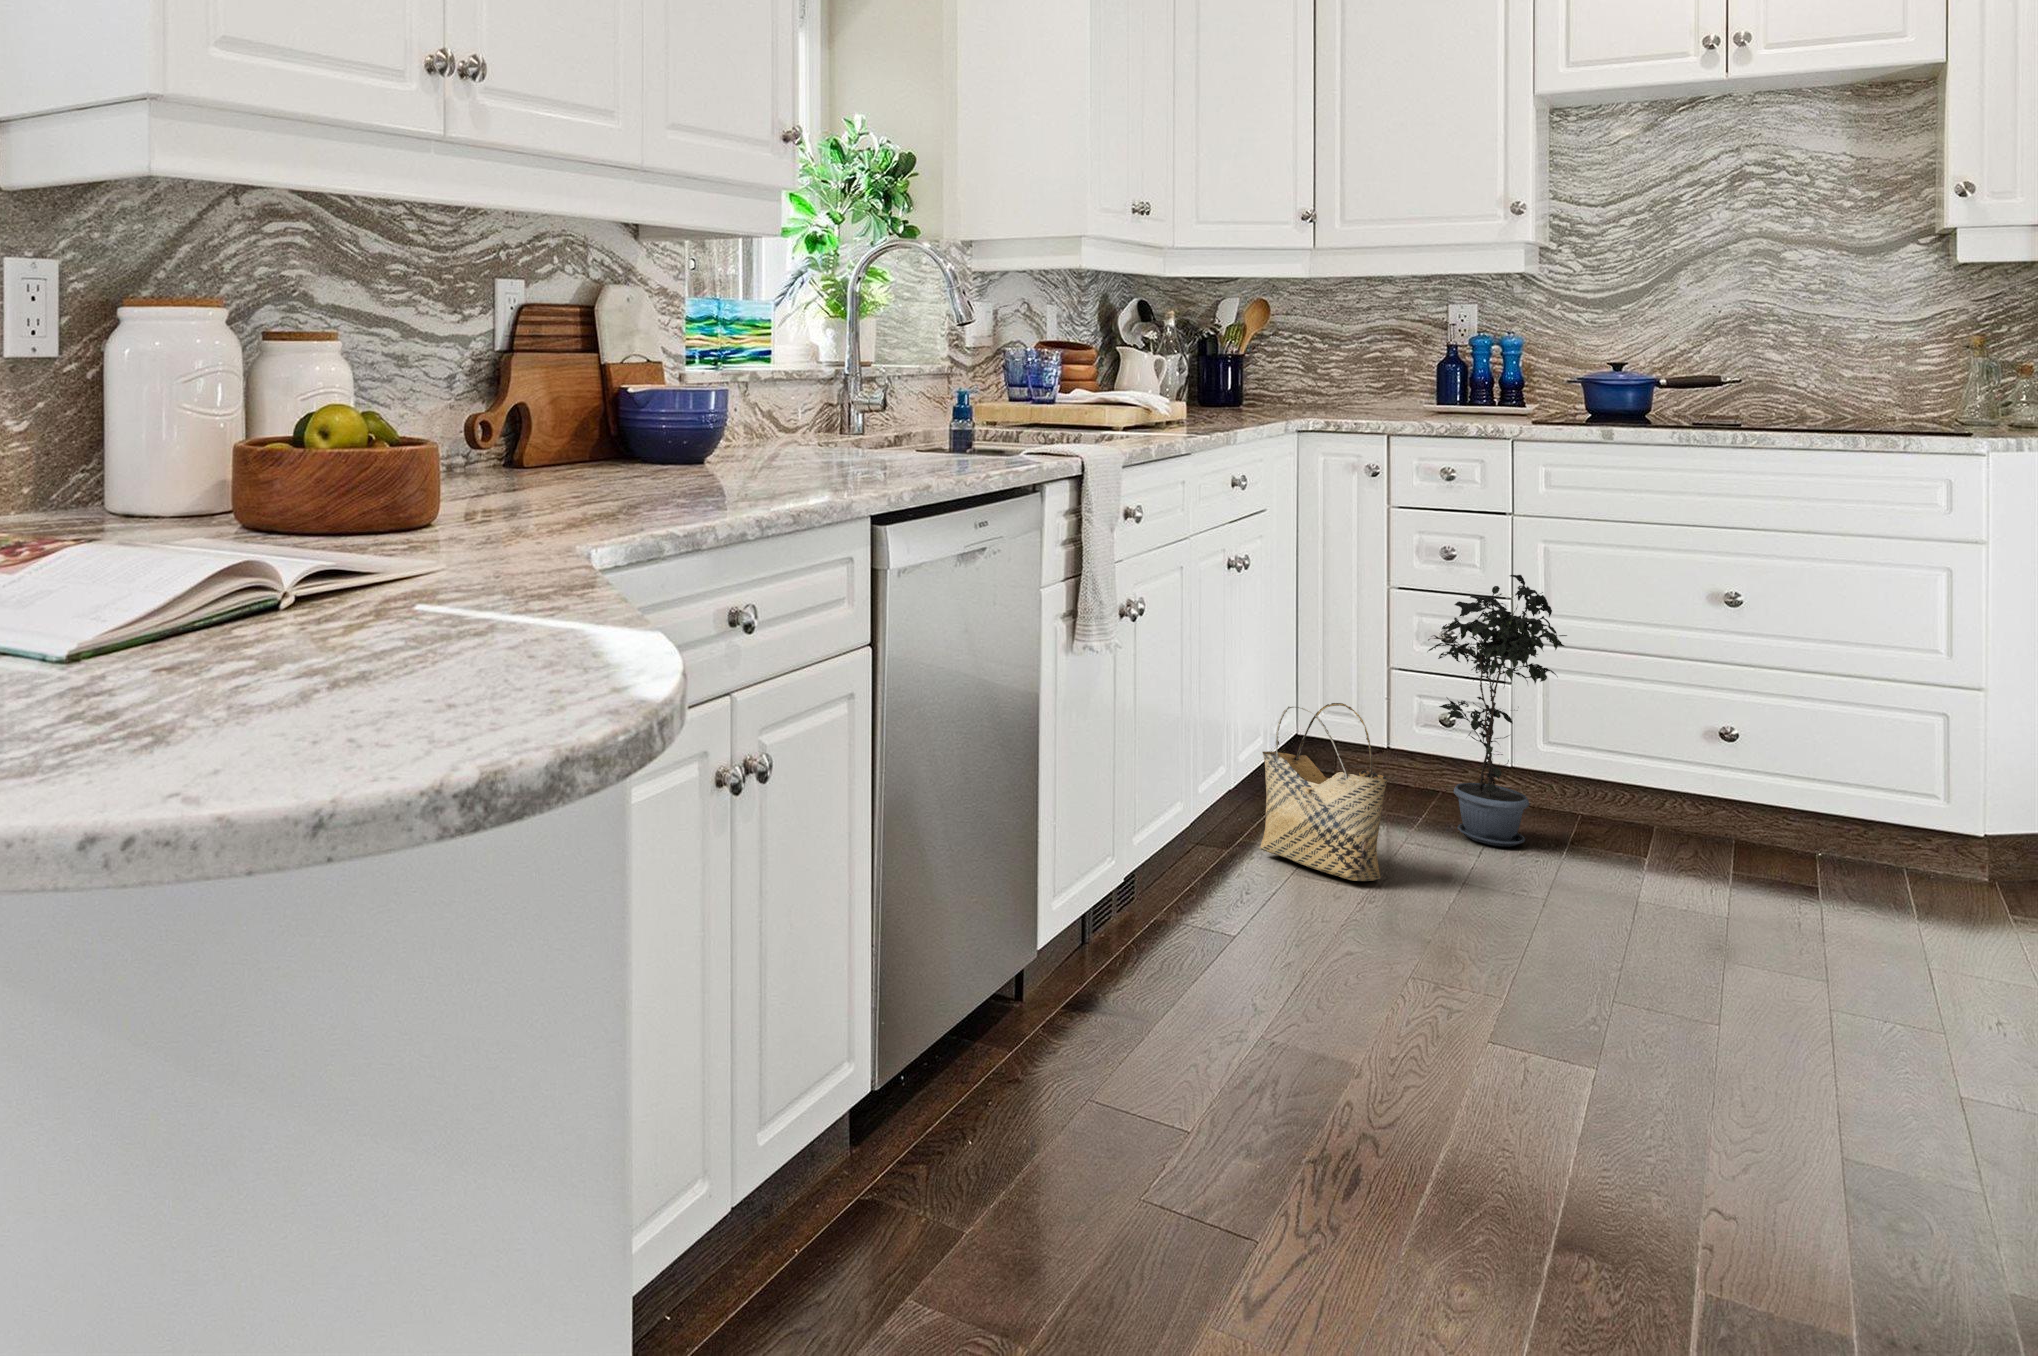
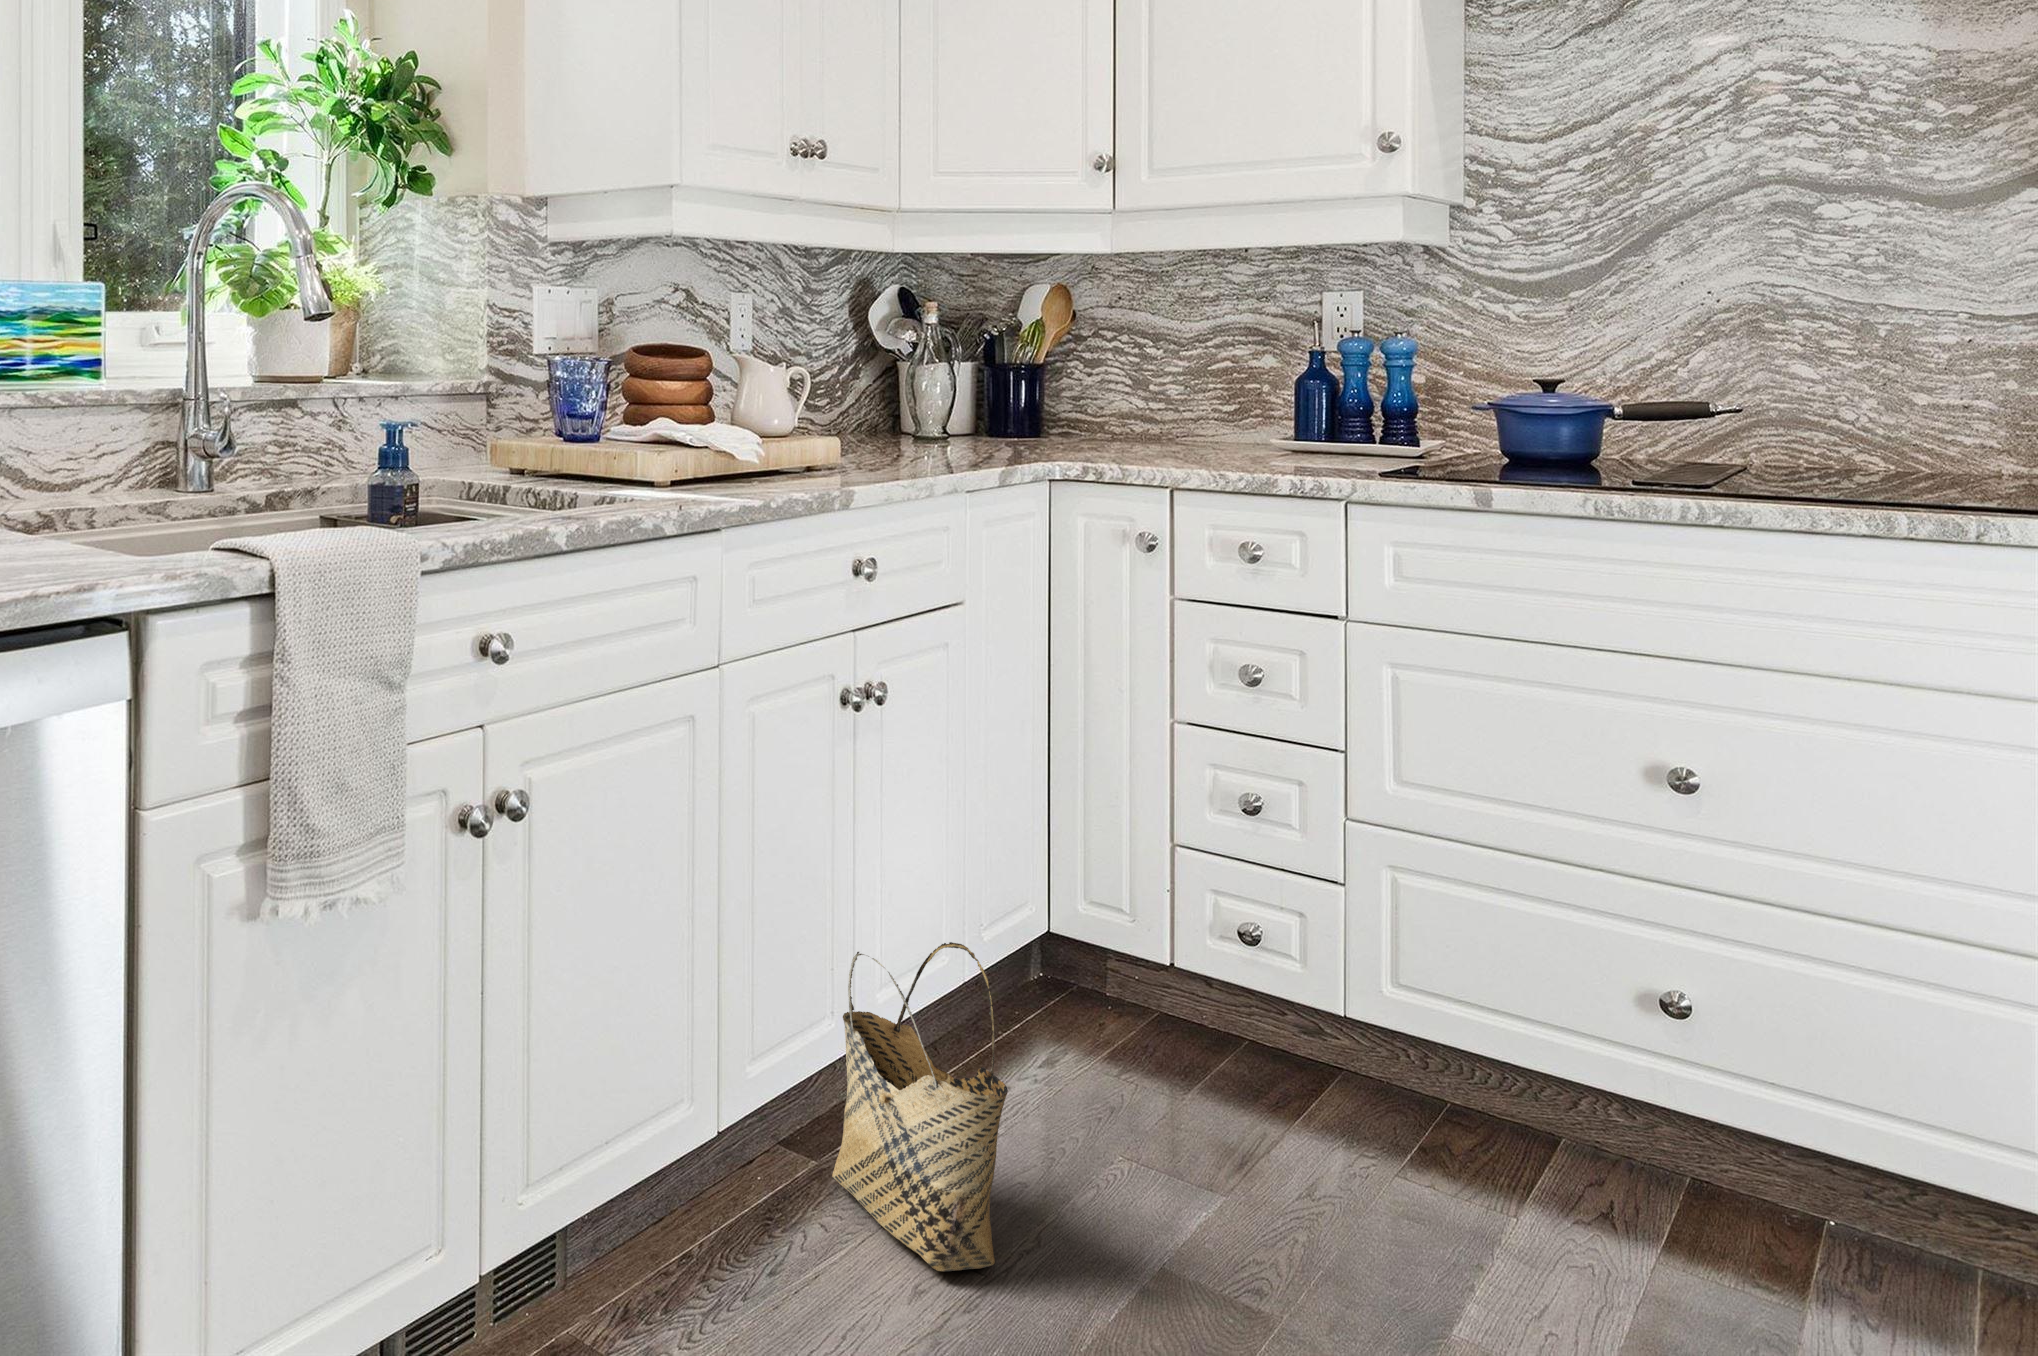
potted plant: present [1428,575,1567,847] -> none [1149,727,1371,1189]

